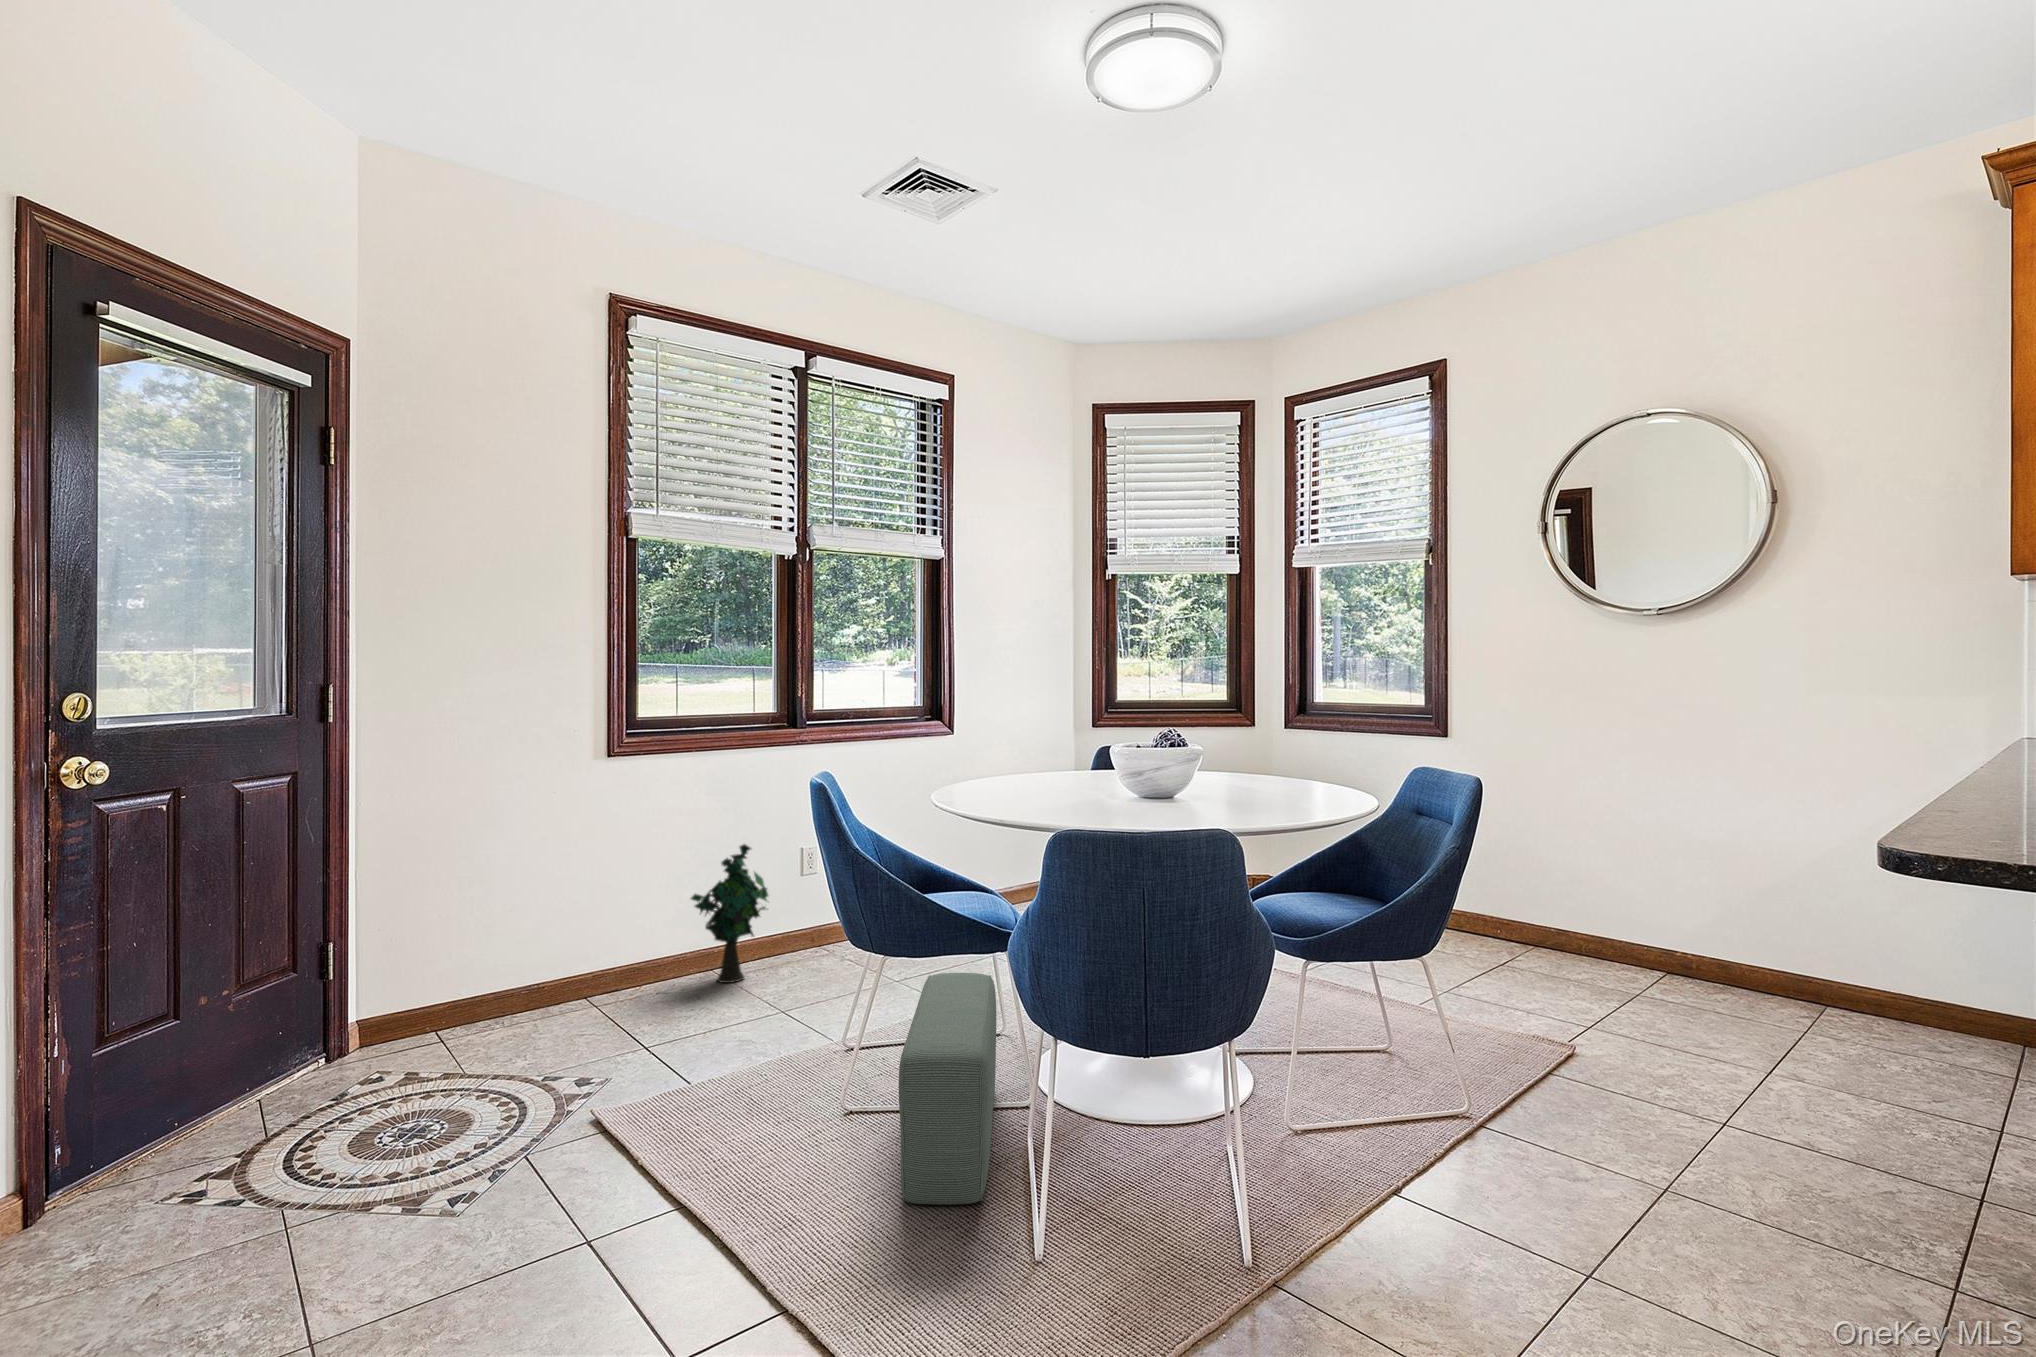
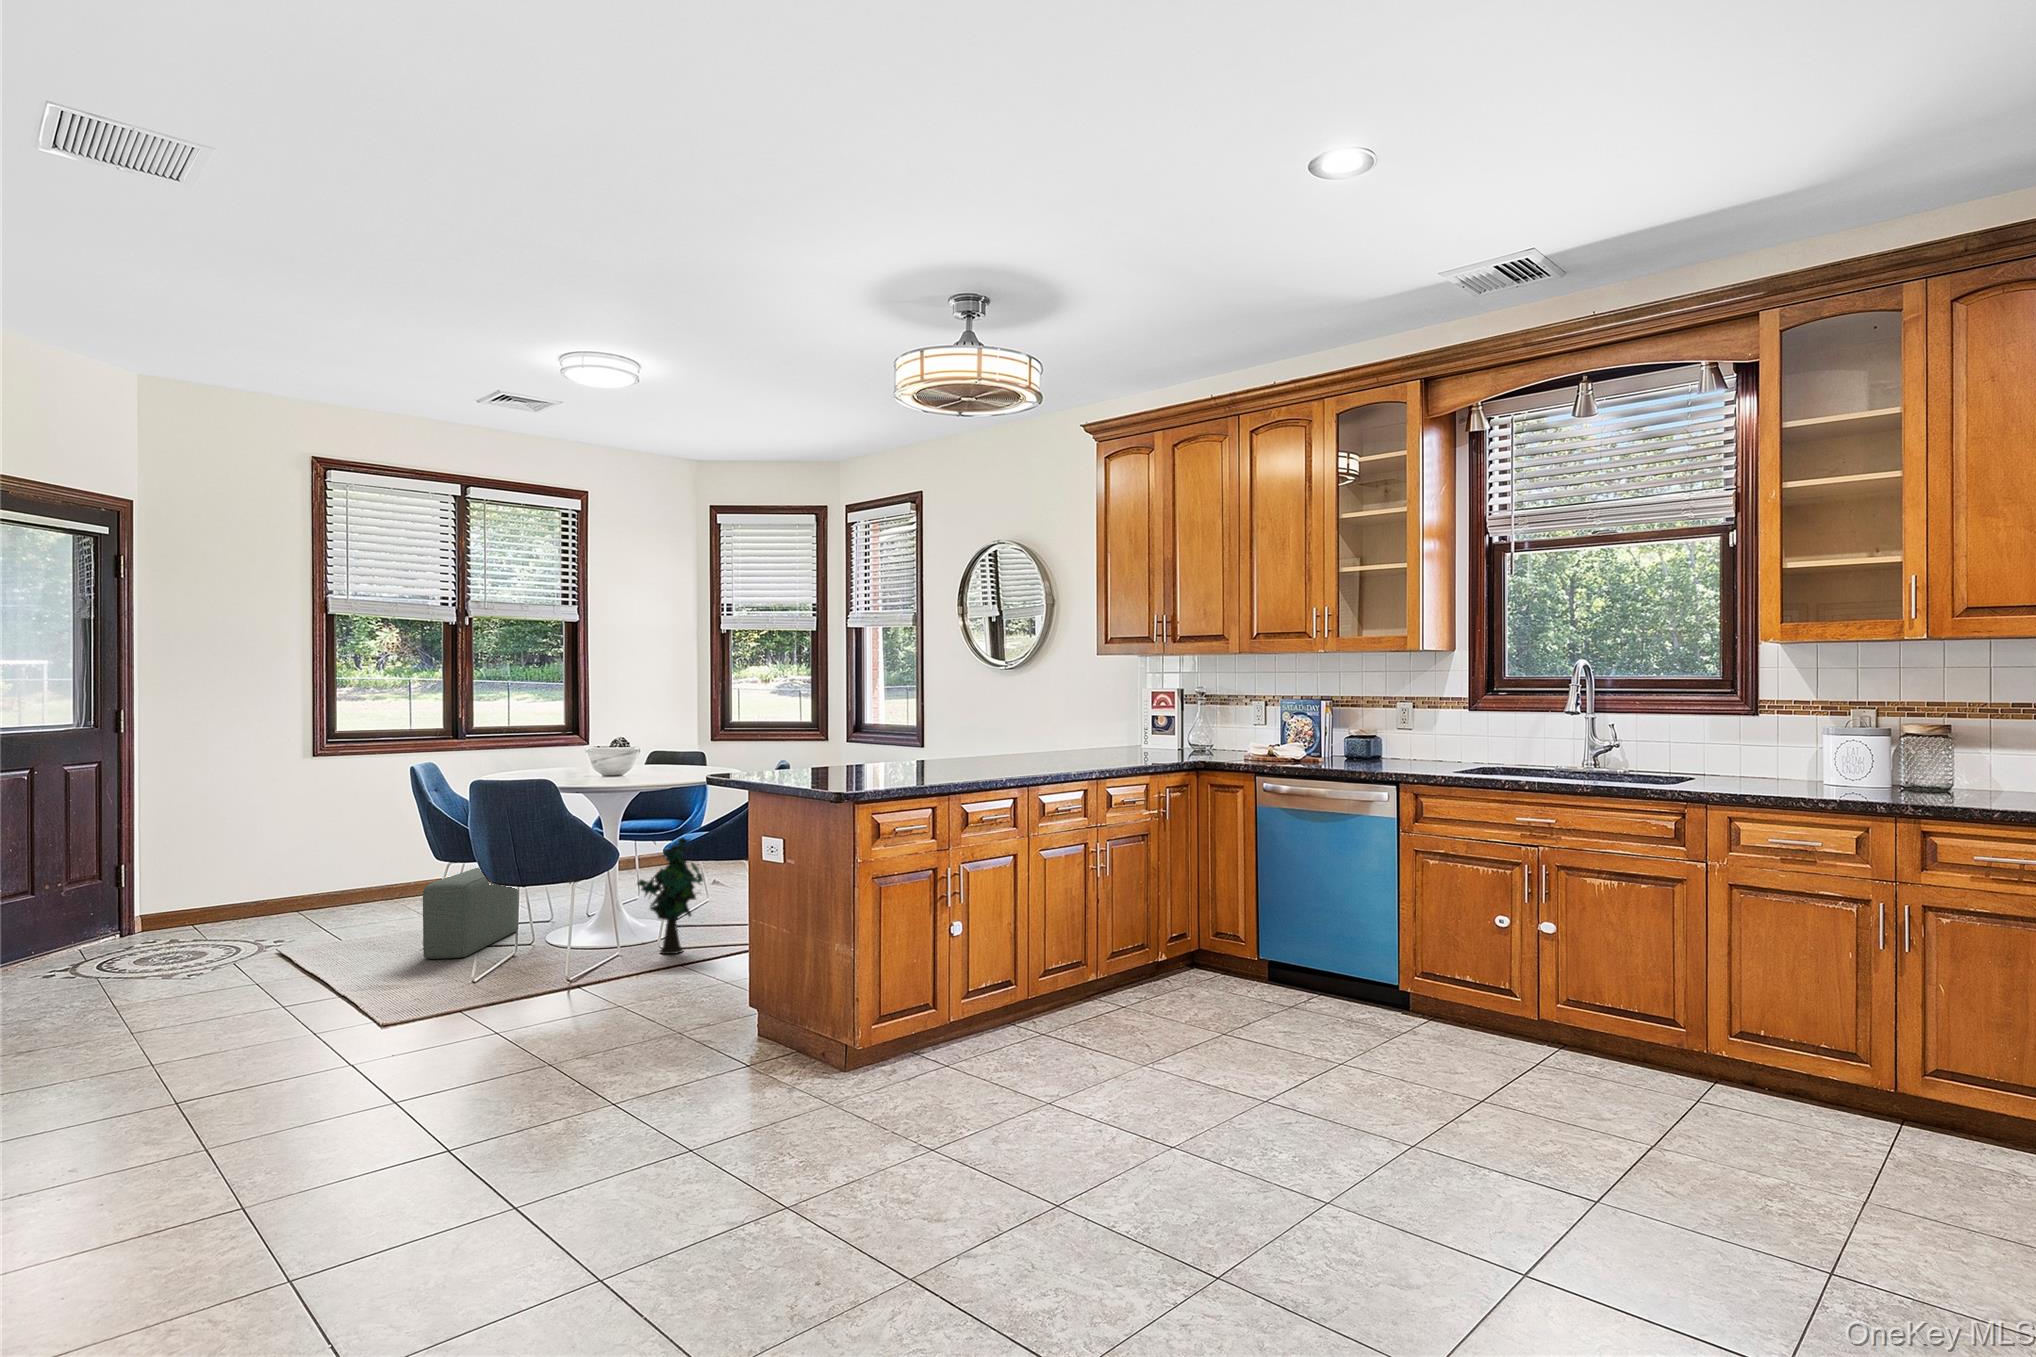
decorative plant: present [691,844,768,983] -> present [637,838,703,954]

